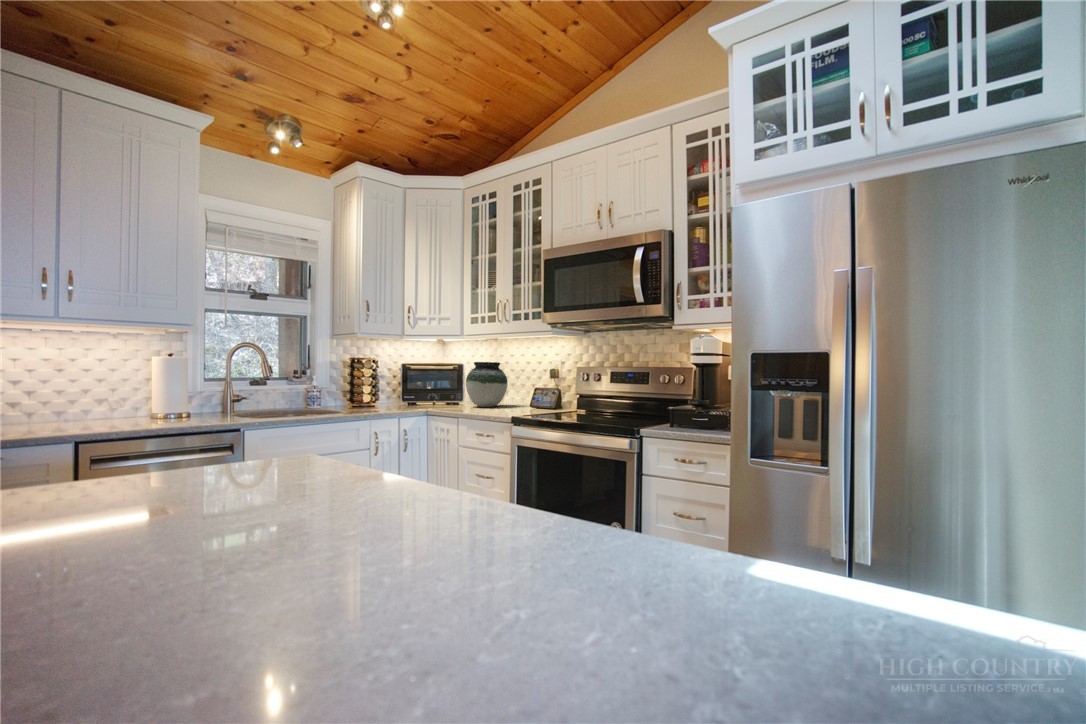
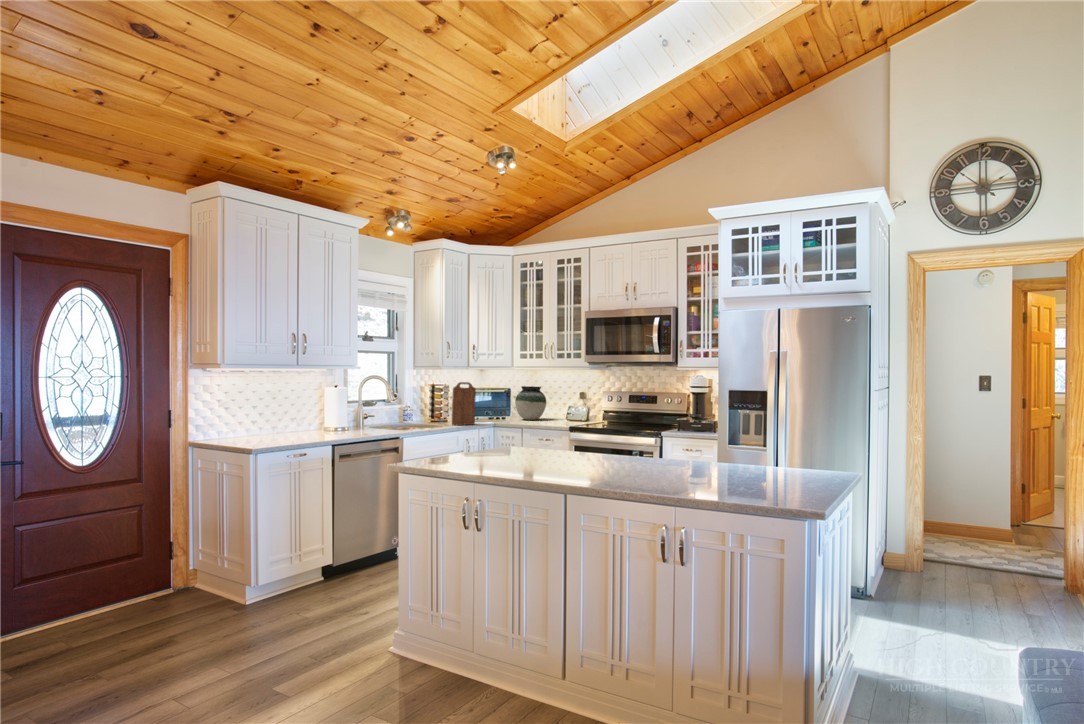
cutting board: none [358,355,395,414] -> present [452,382,476,425]

